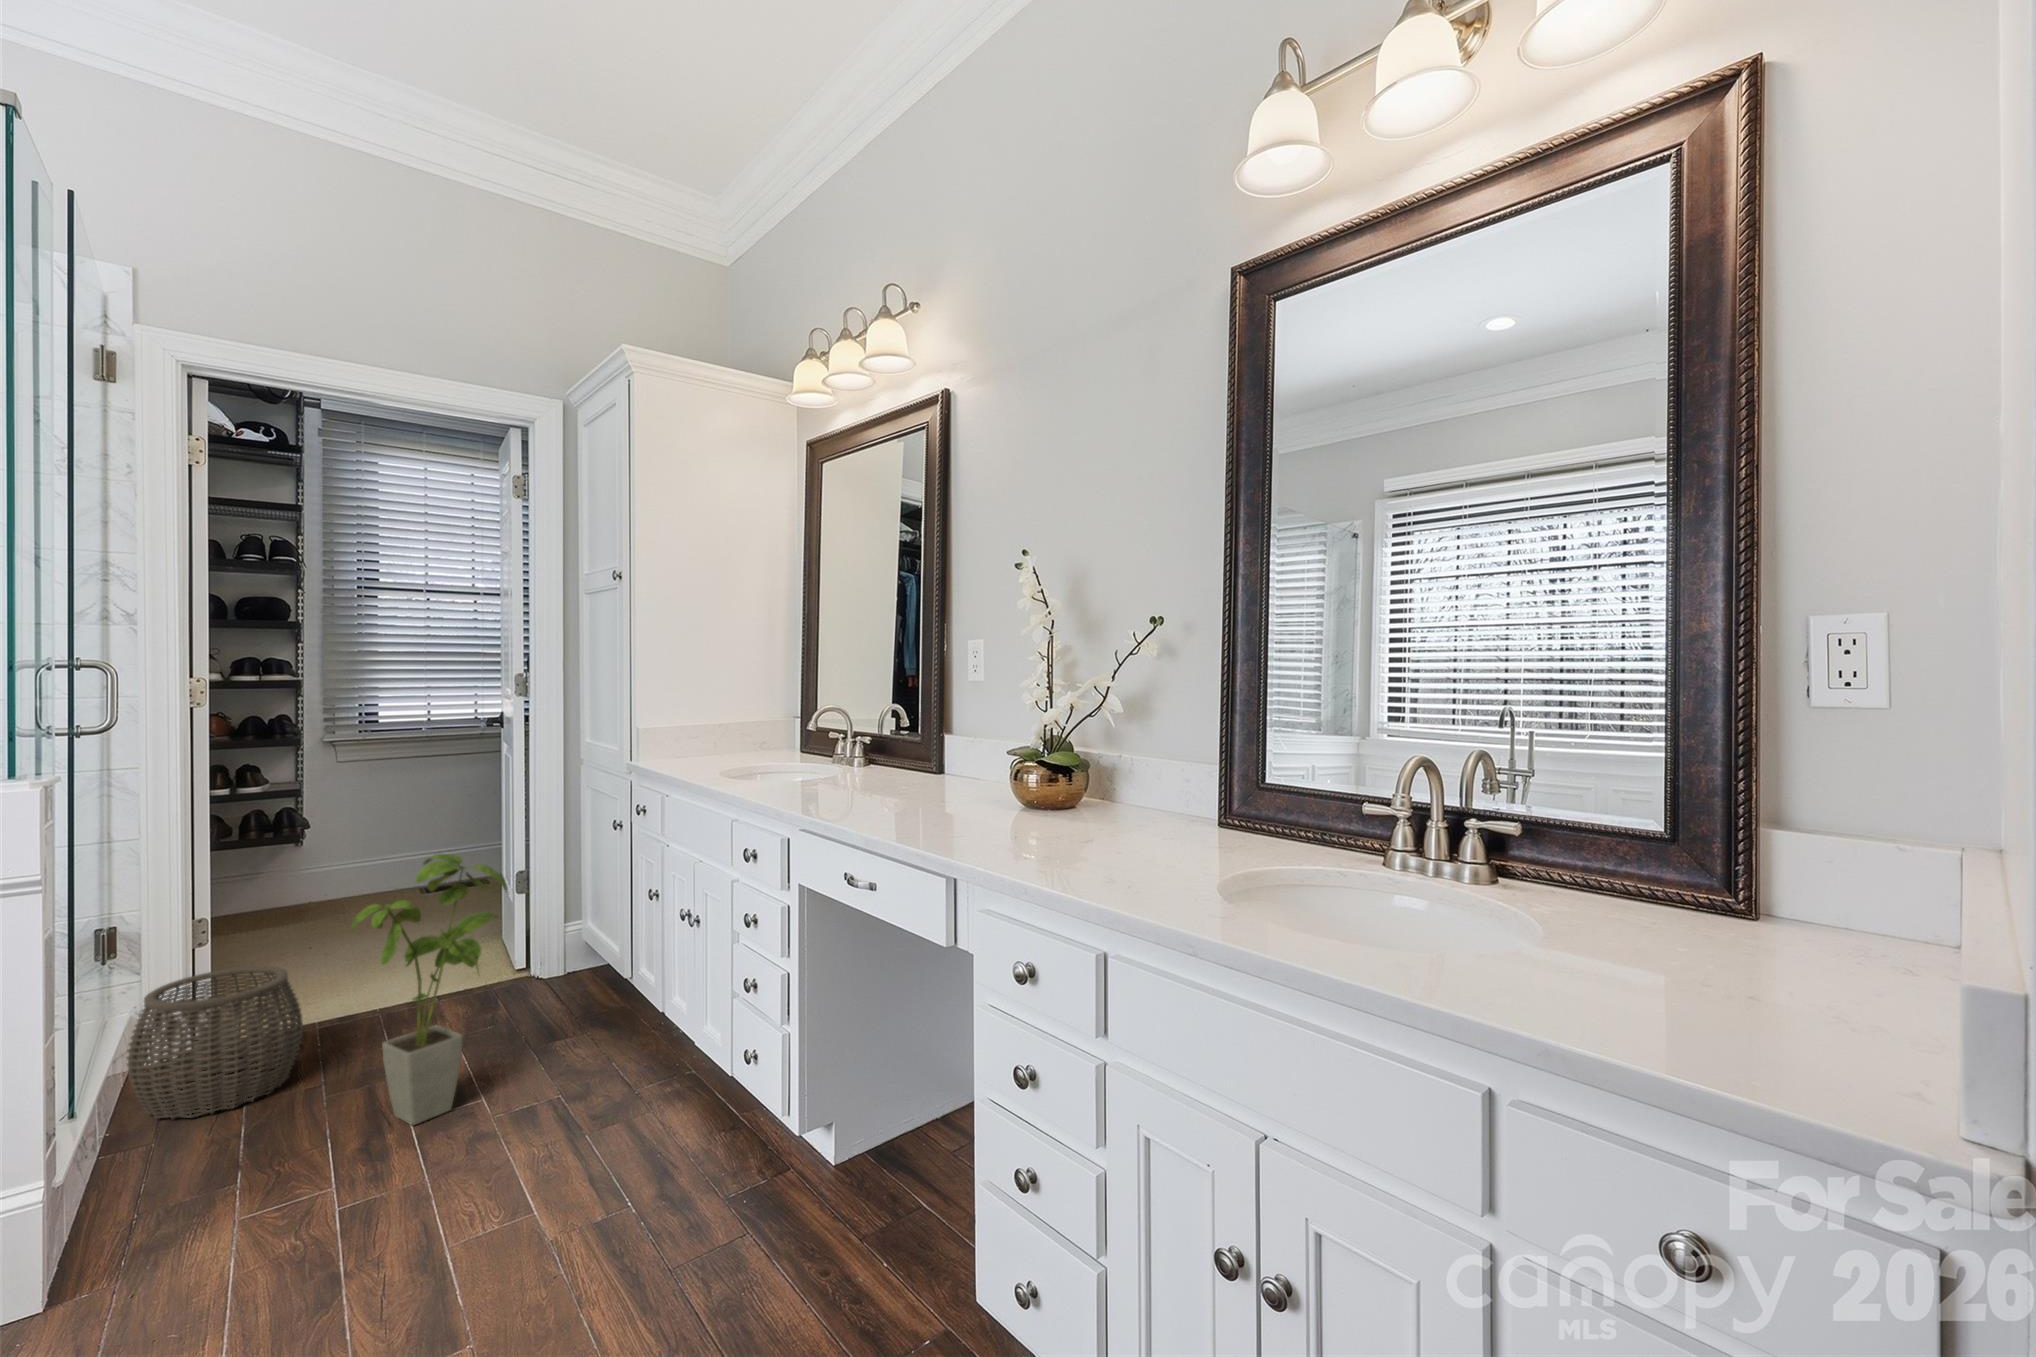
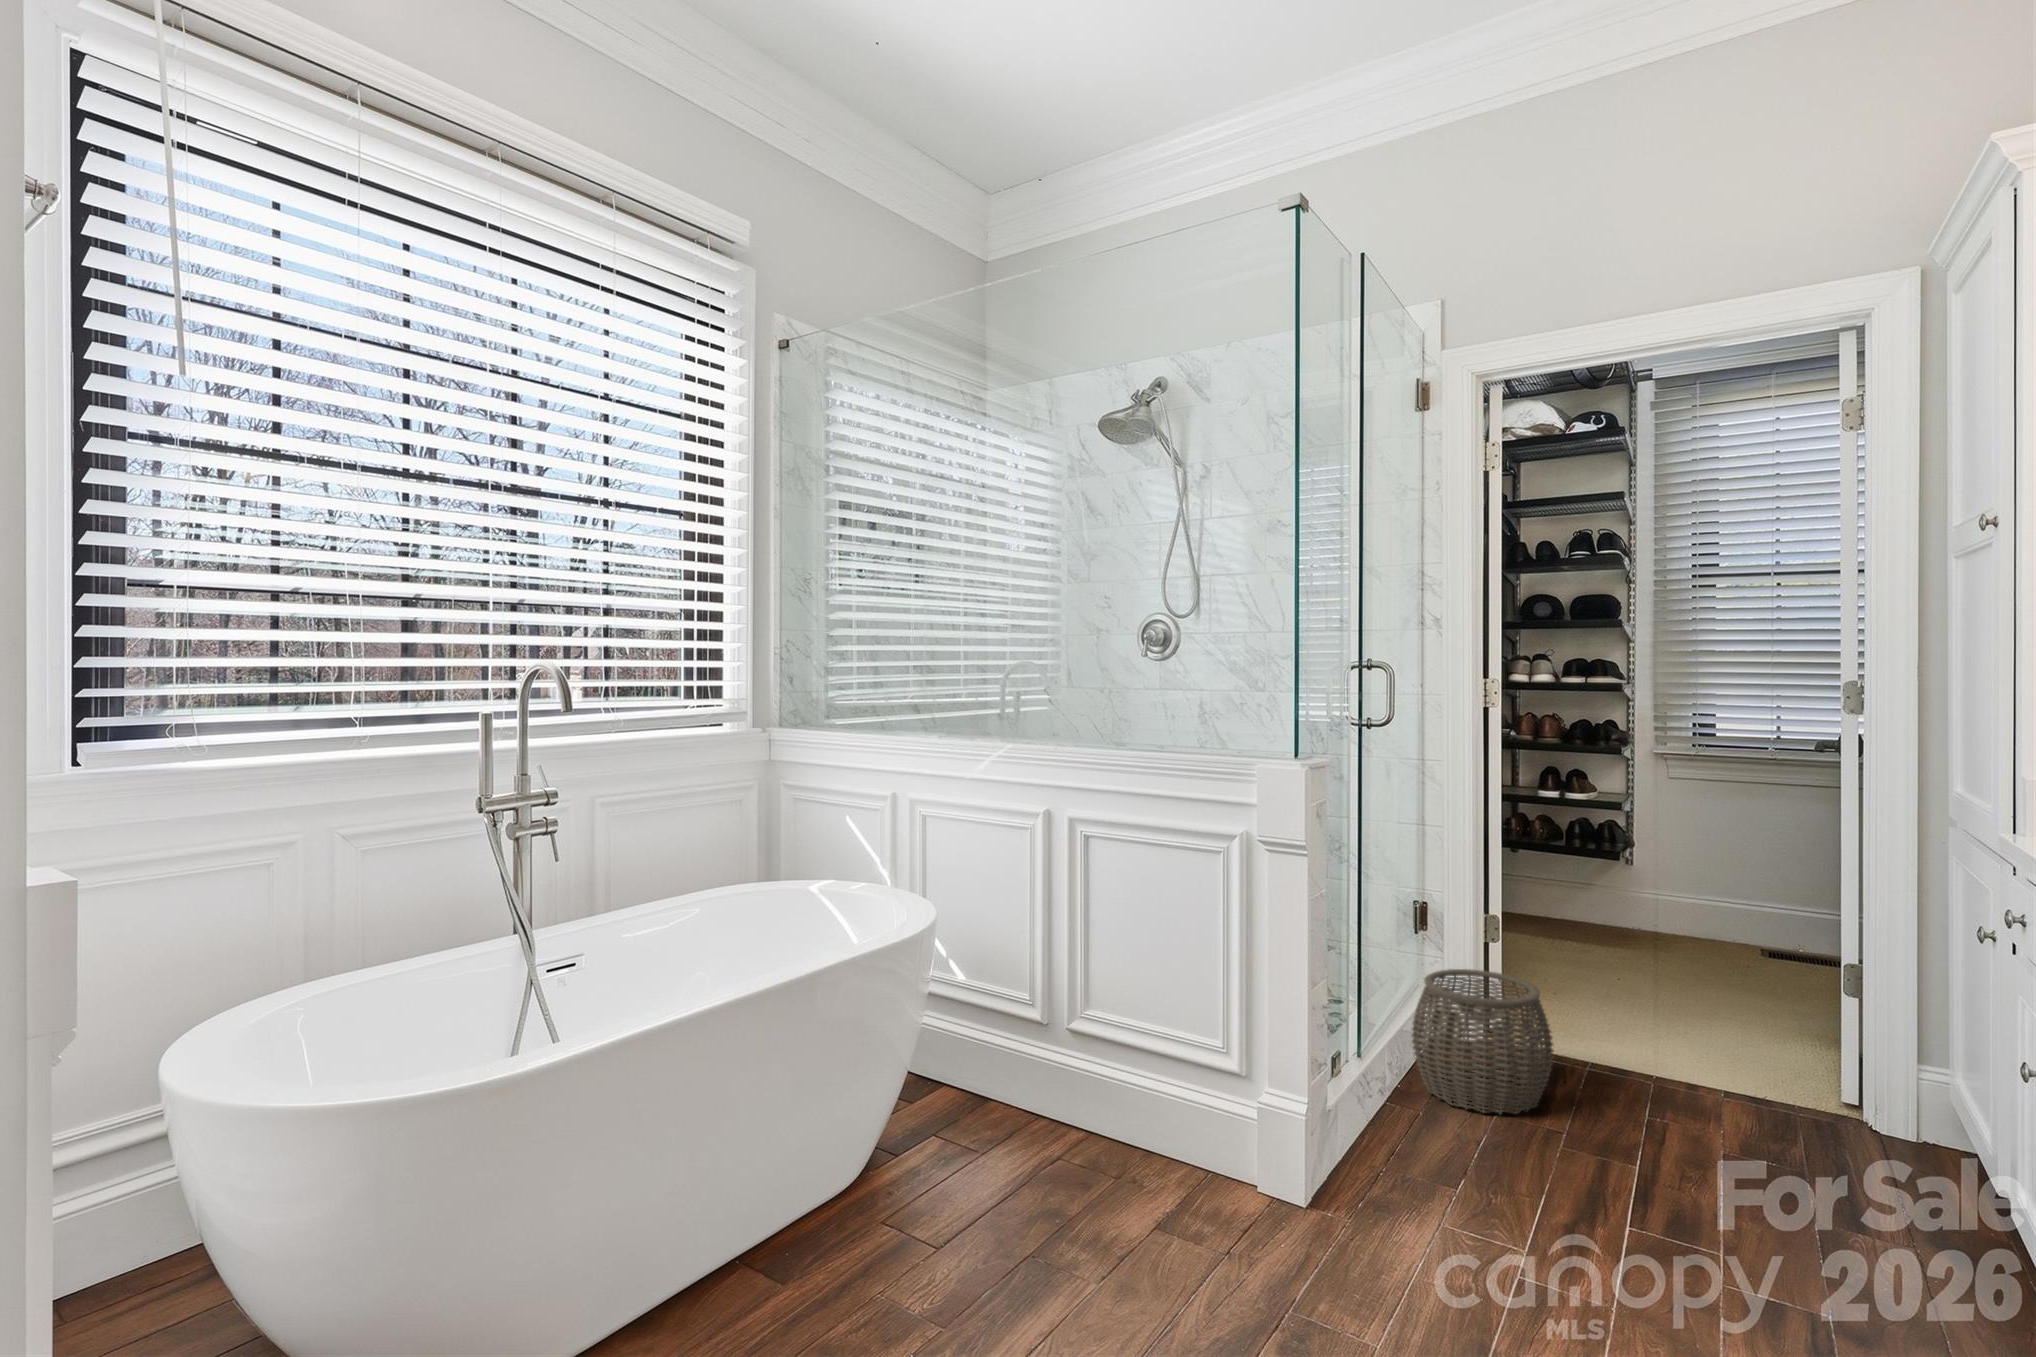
house plant: present [351,854,509,1125] -> none [1568,902,1756,1229]

